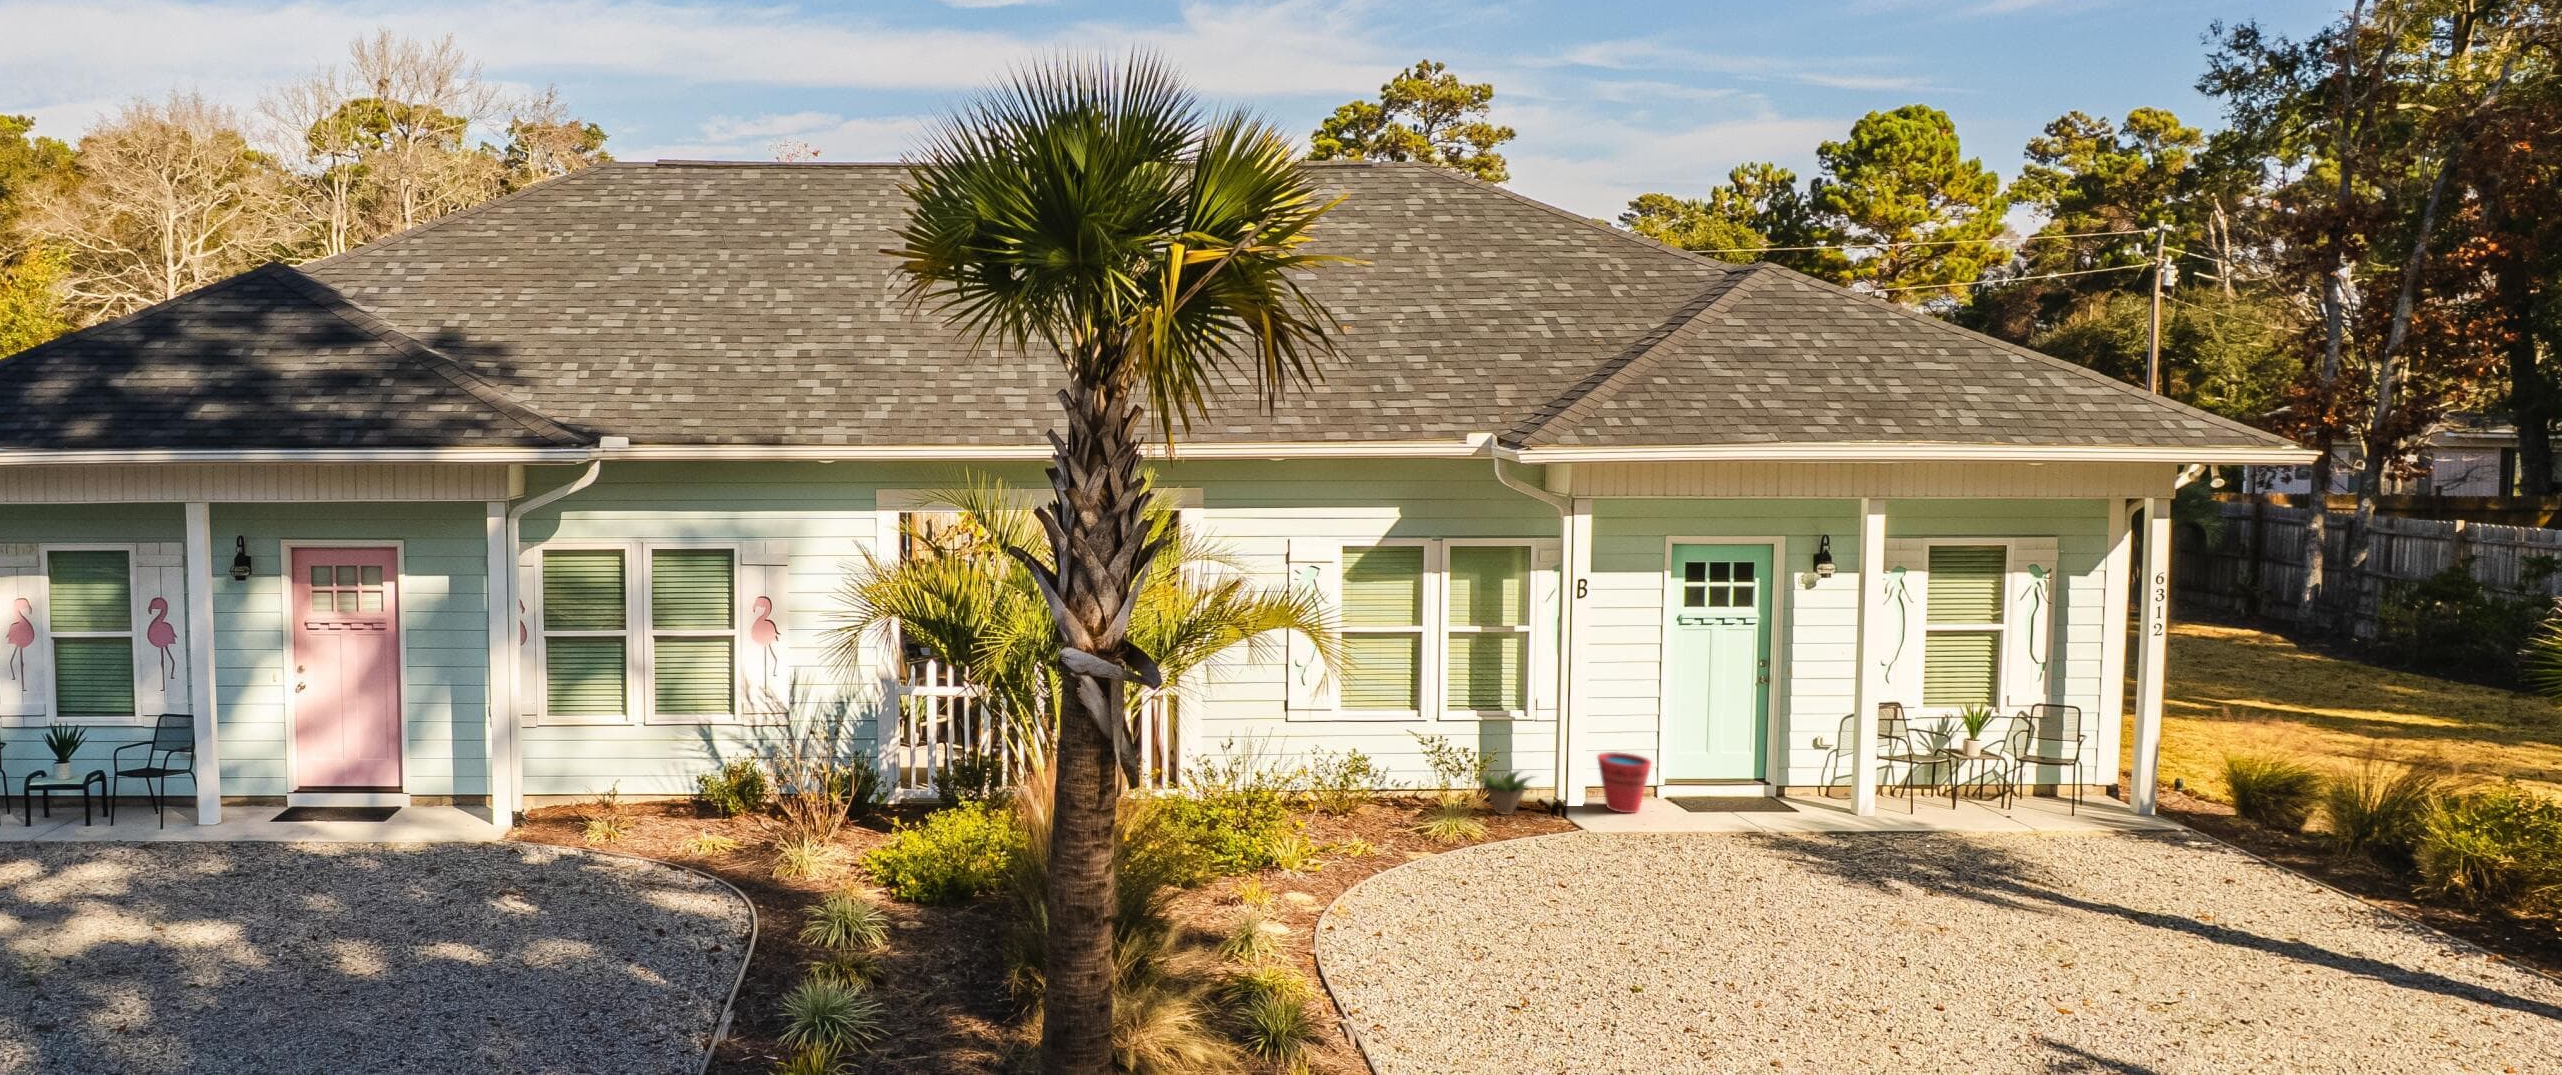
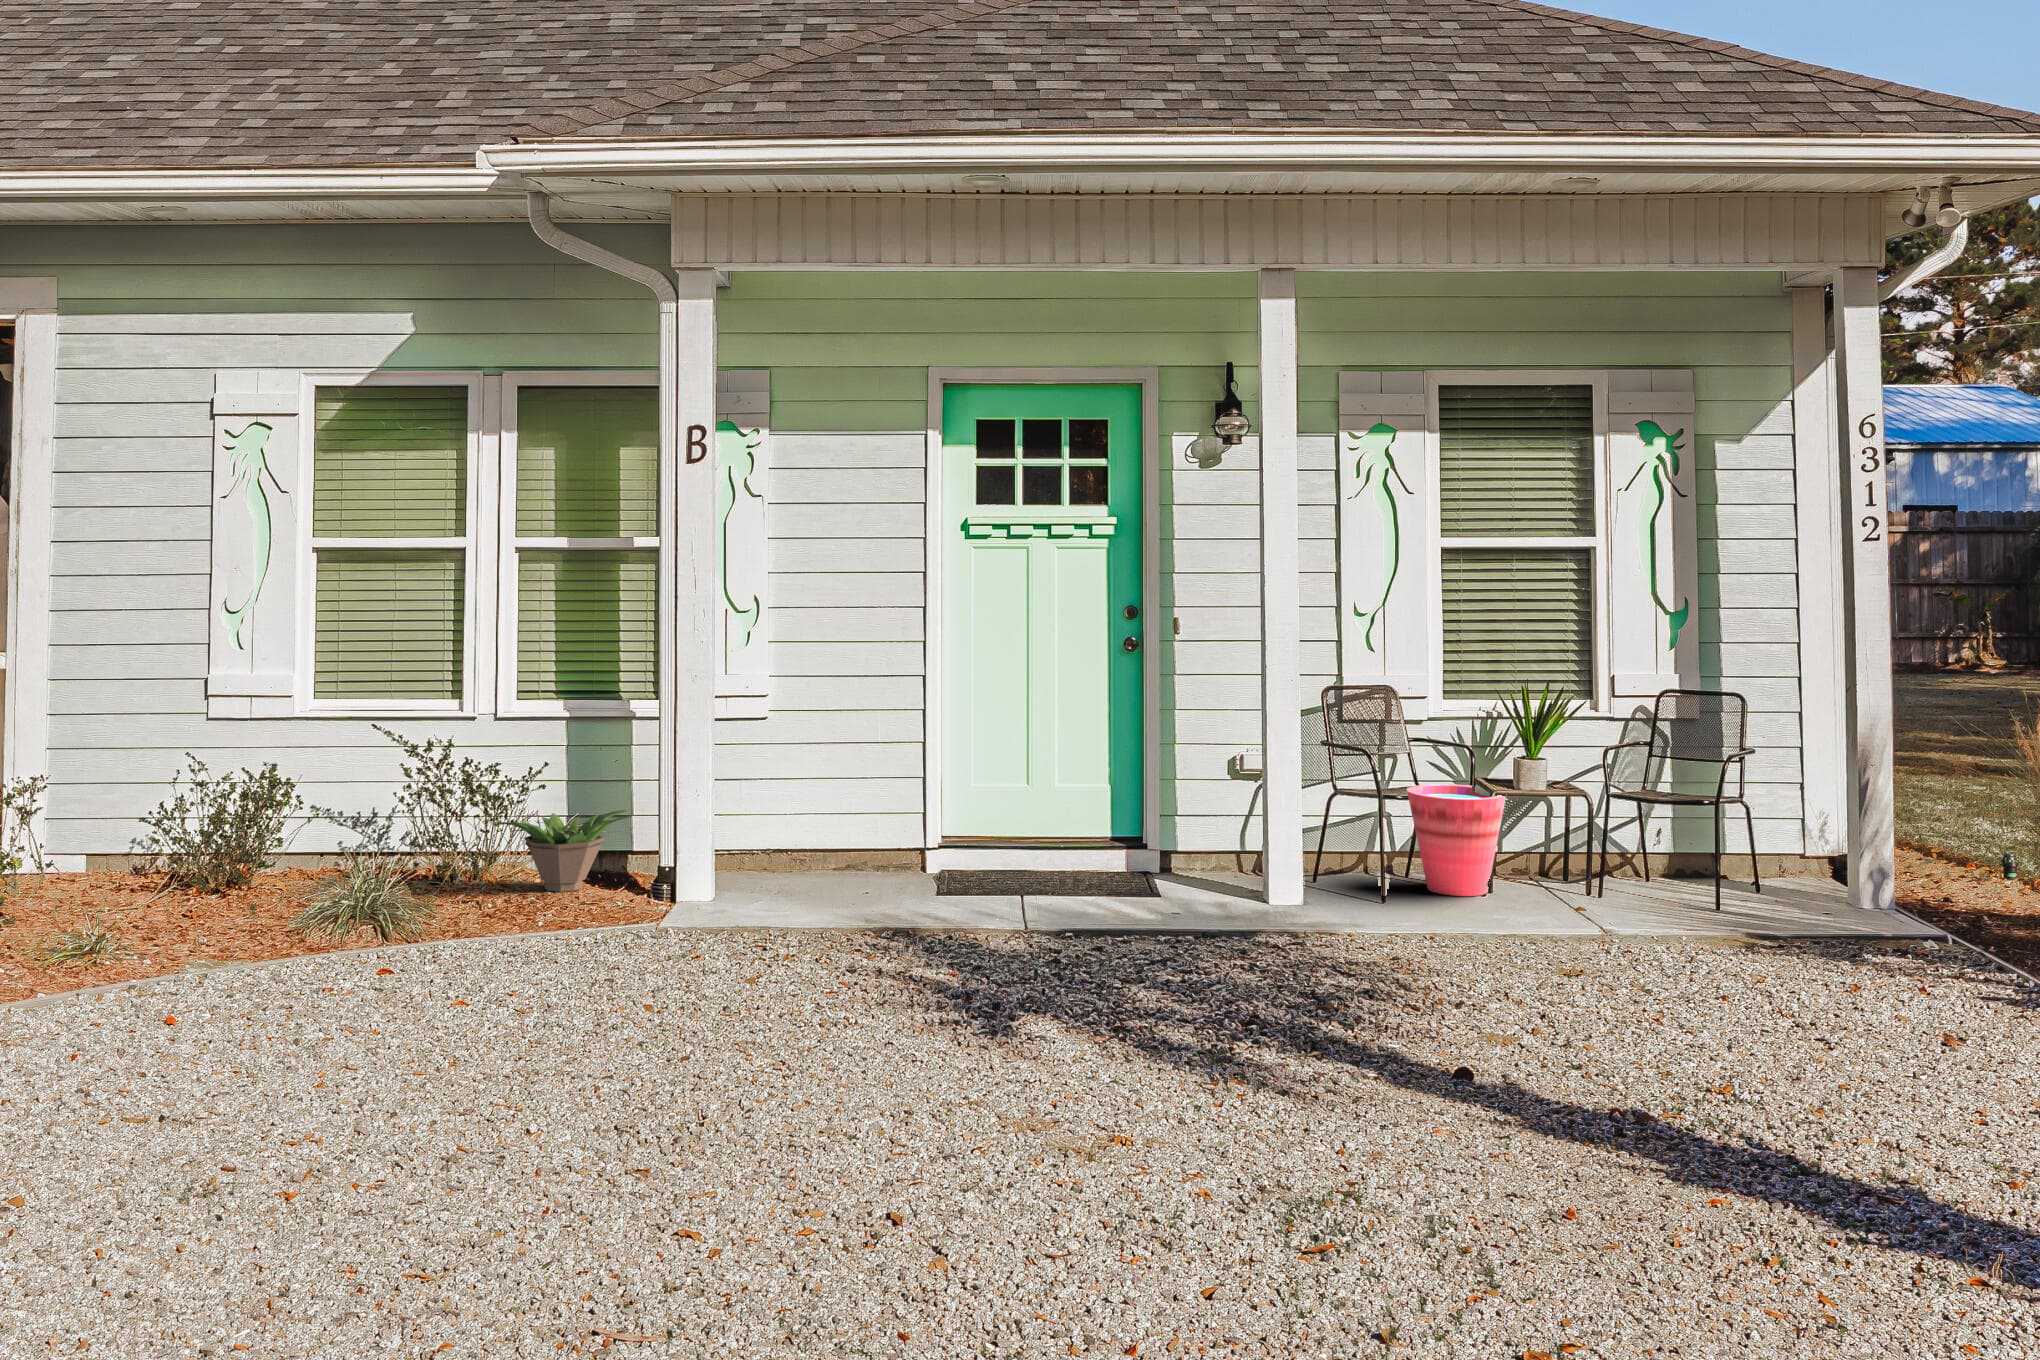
bucket: present [1598,752,1651,813] -> present [1407,784,1506,896]

